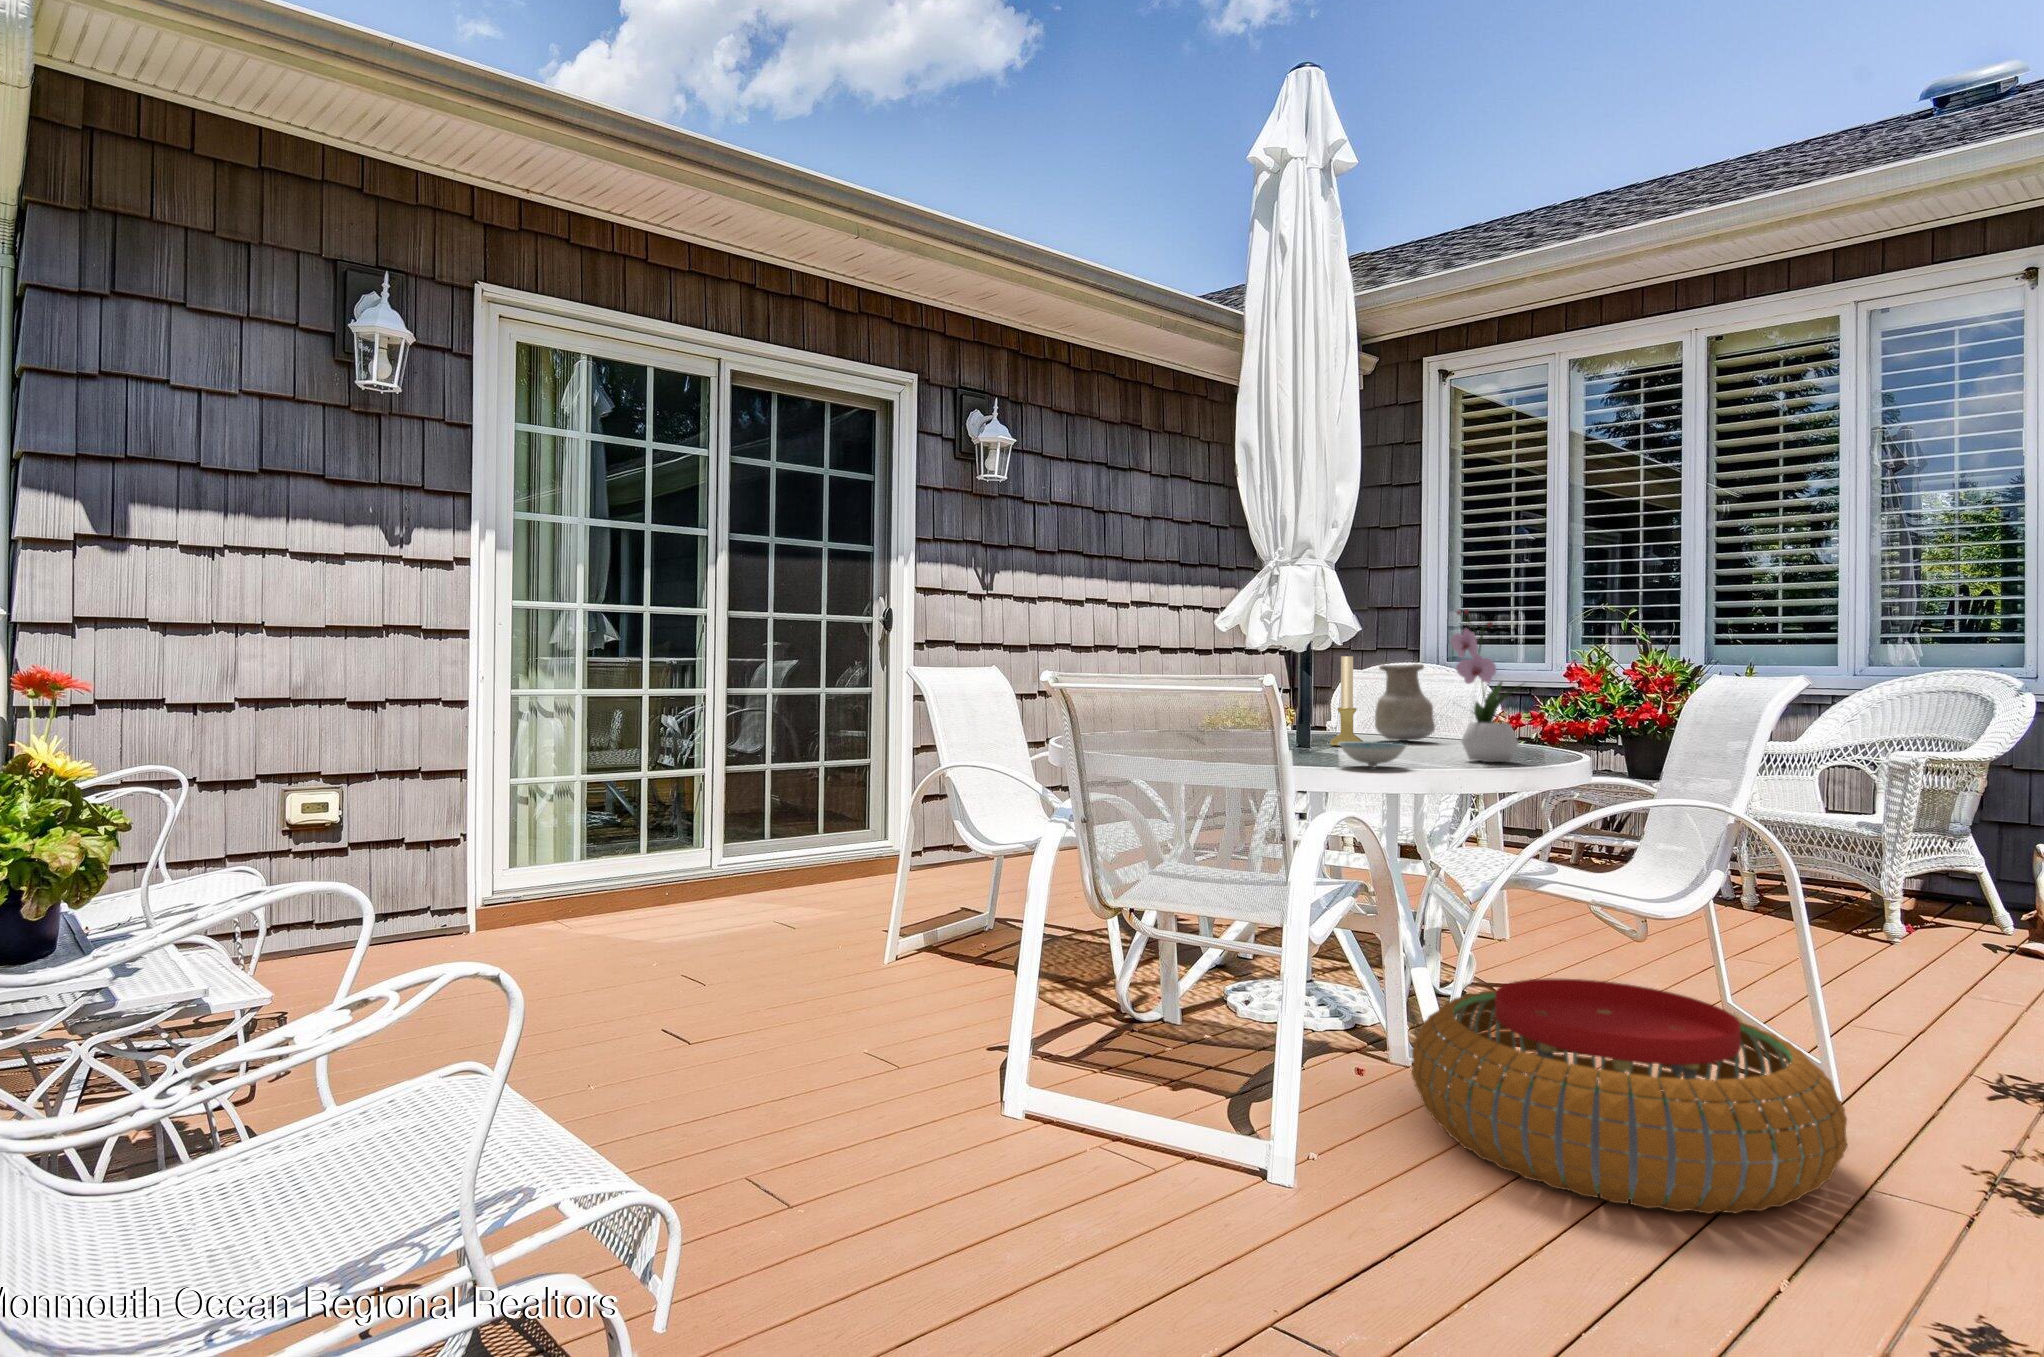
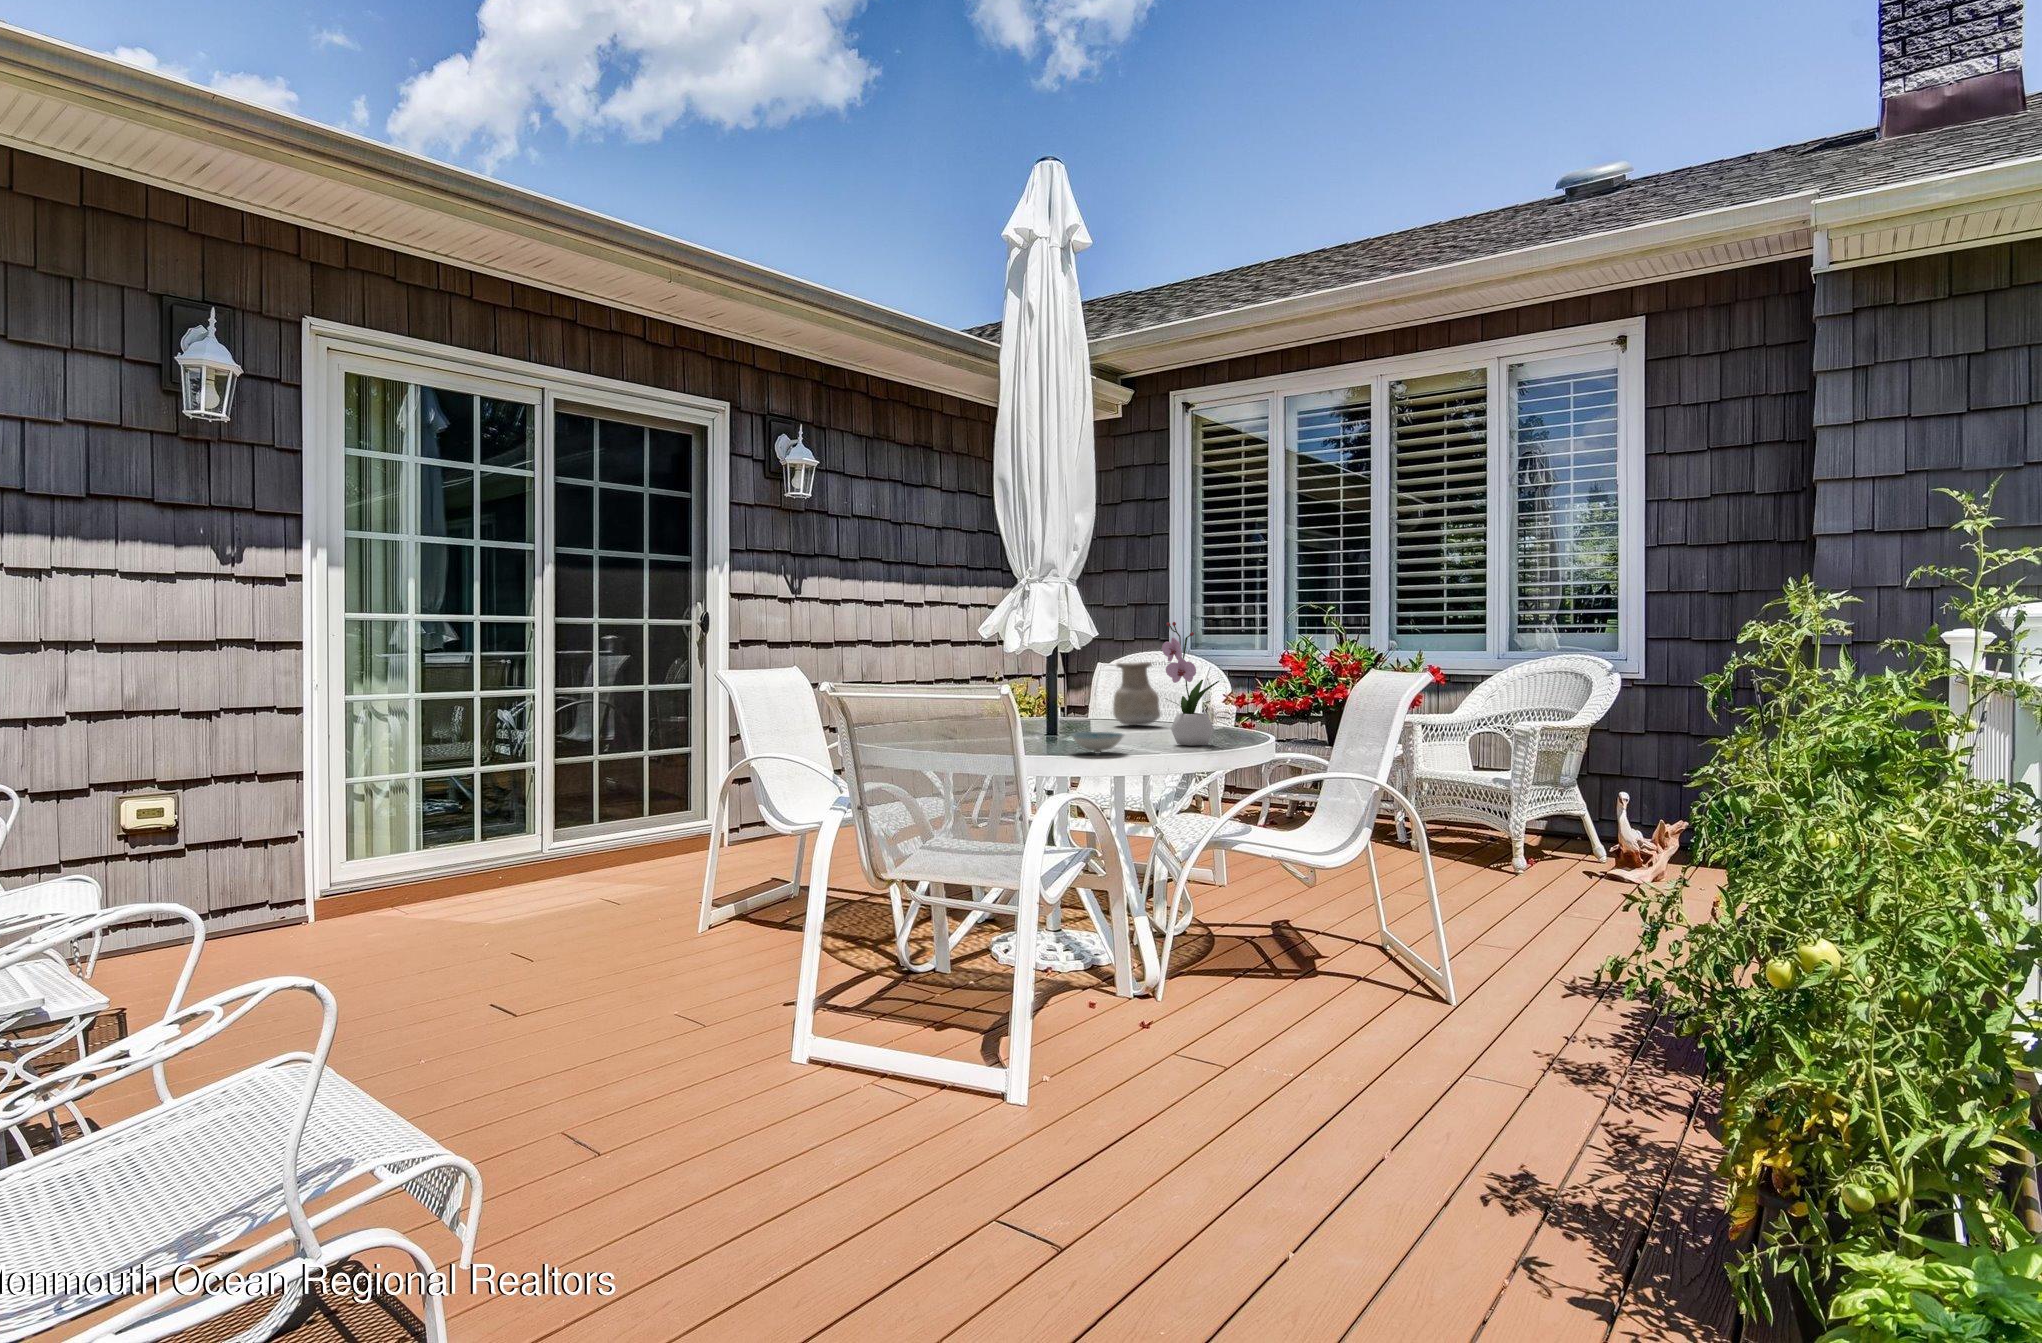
candle holder: present [1330,656,1363,746] -> none [1075,655,1101,733]
pouf: present [1412,978,1847,1214] -> none [1123,917,1431,1092]

